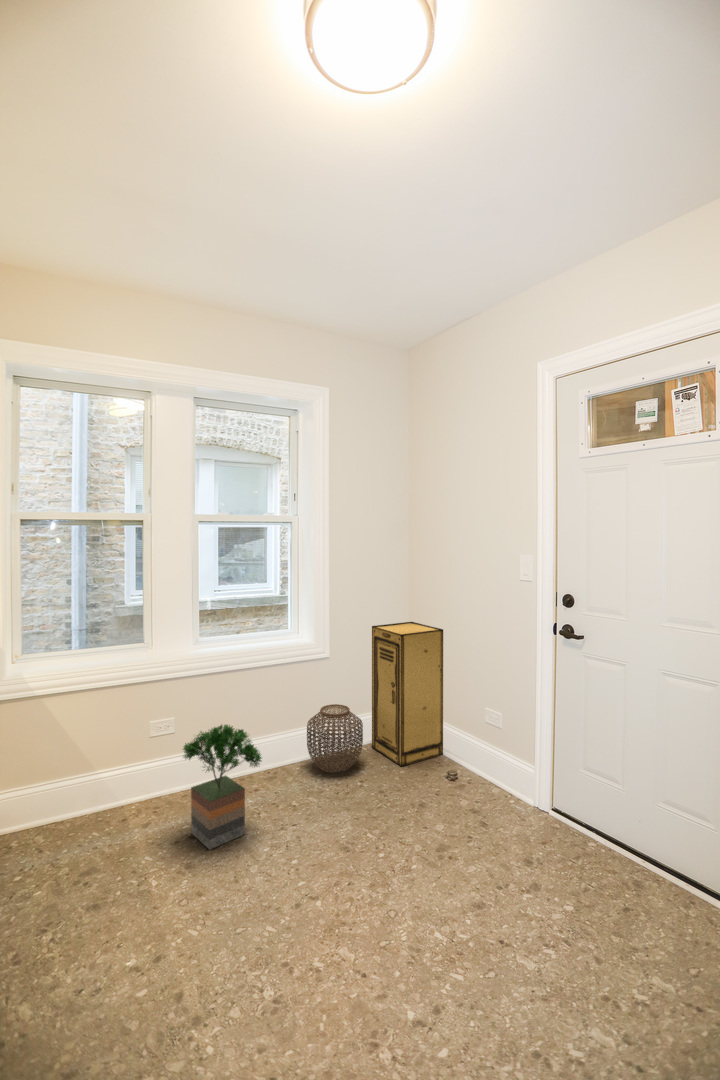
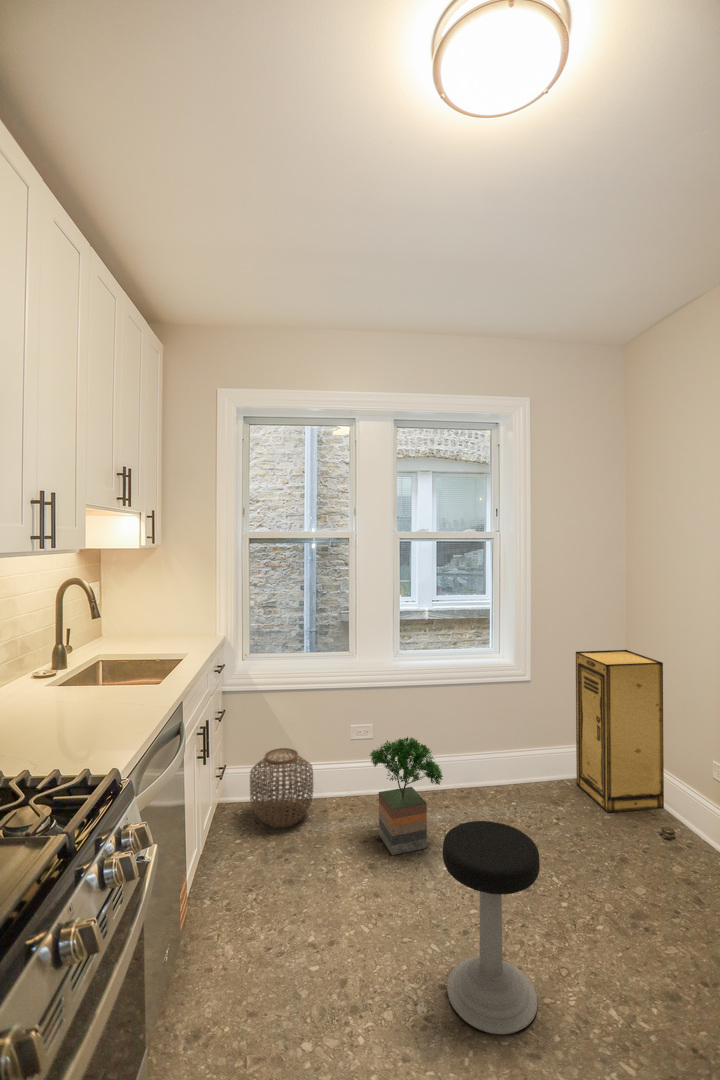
woven basket: present [307,704,363,773] -> present [250,748,313,827]
stool: none [287,788,379,992] -> present [443,821,540,1034]

